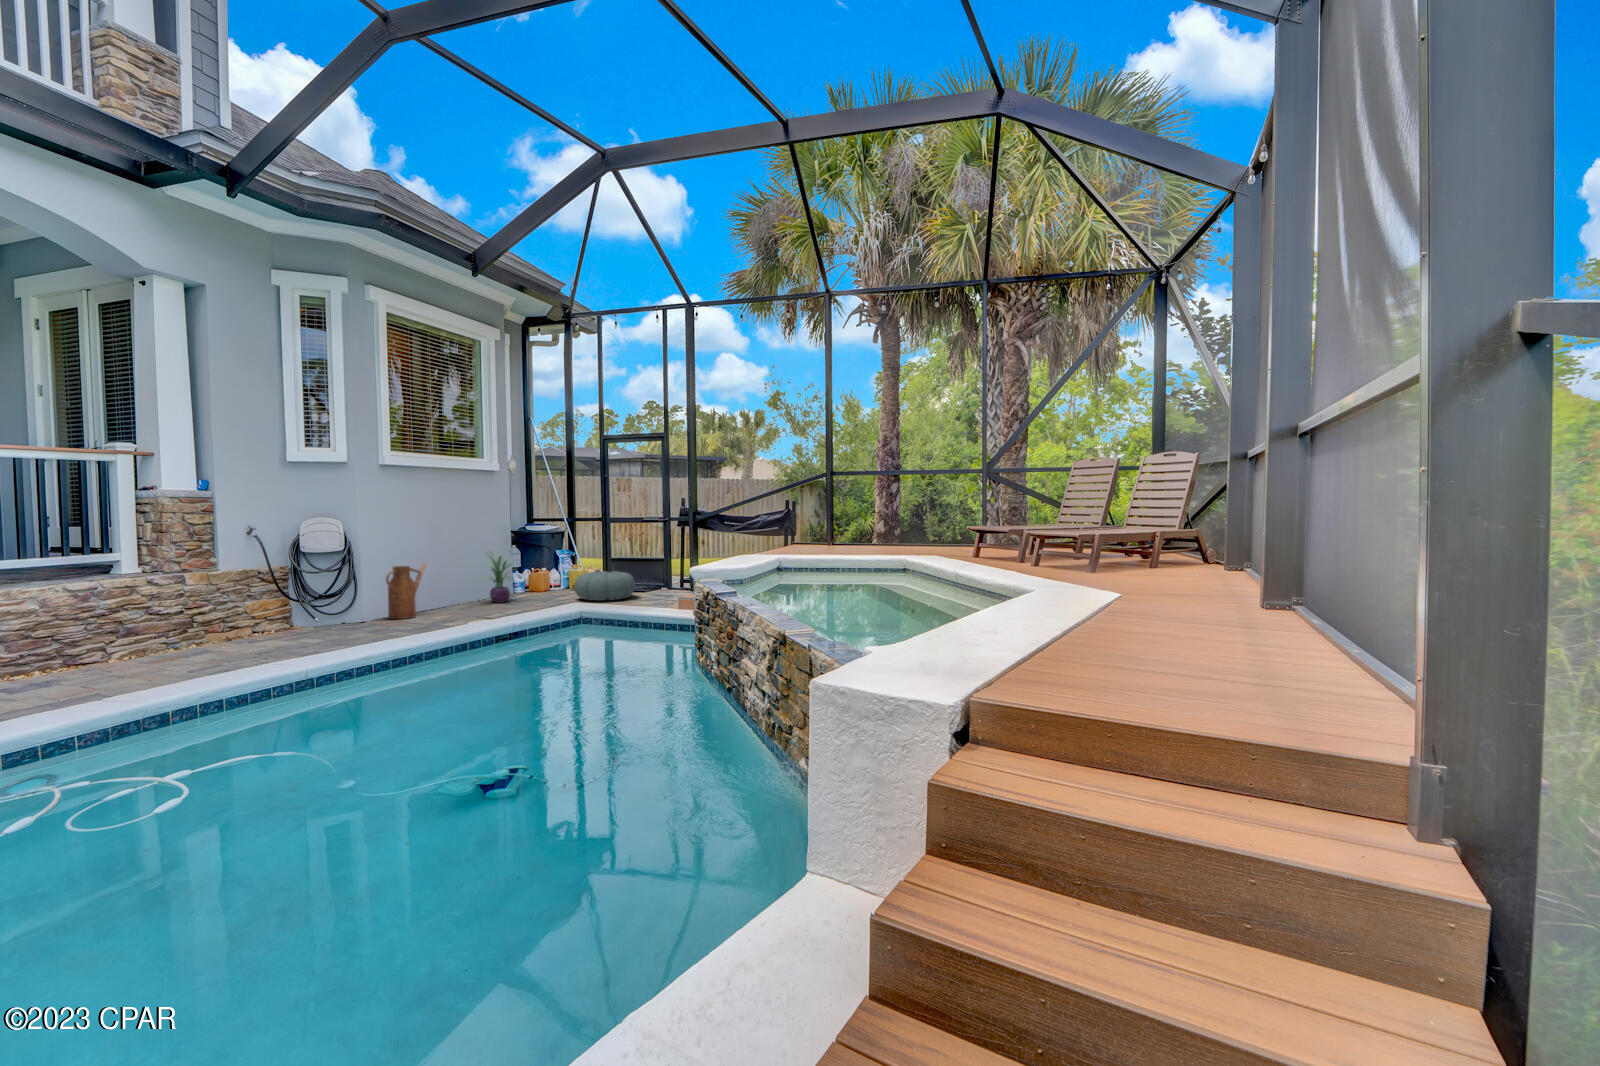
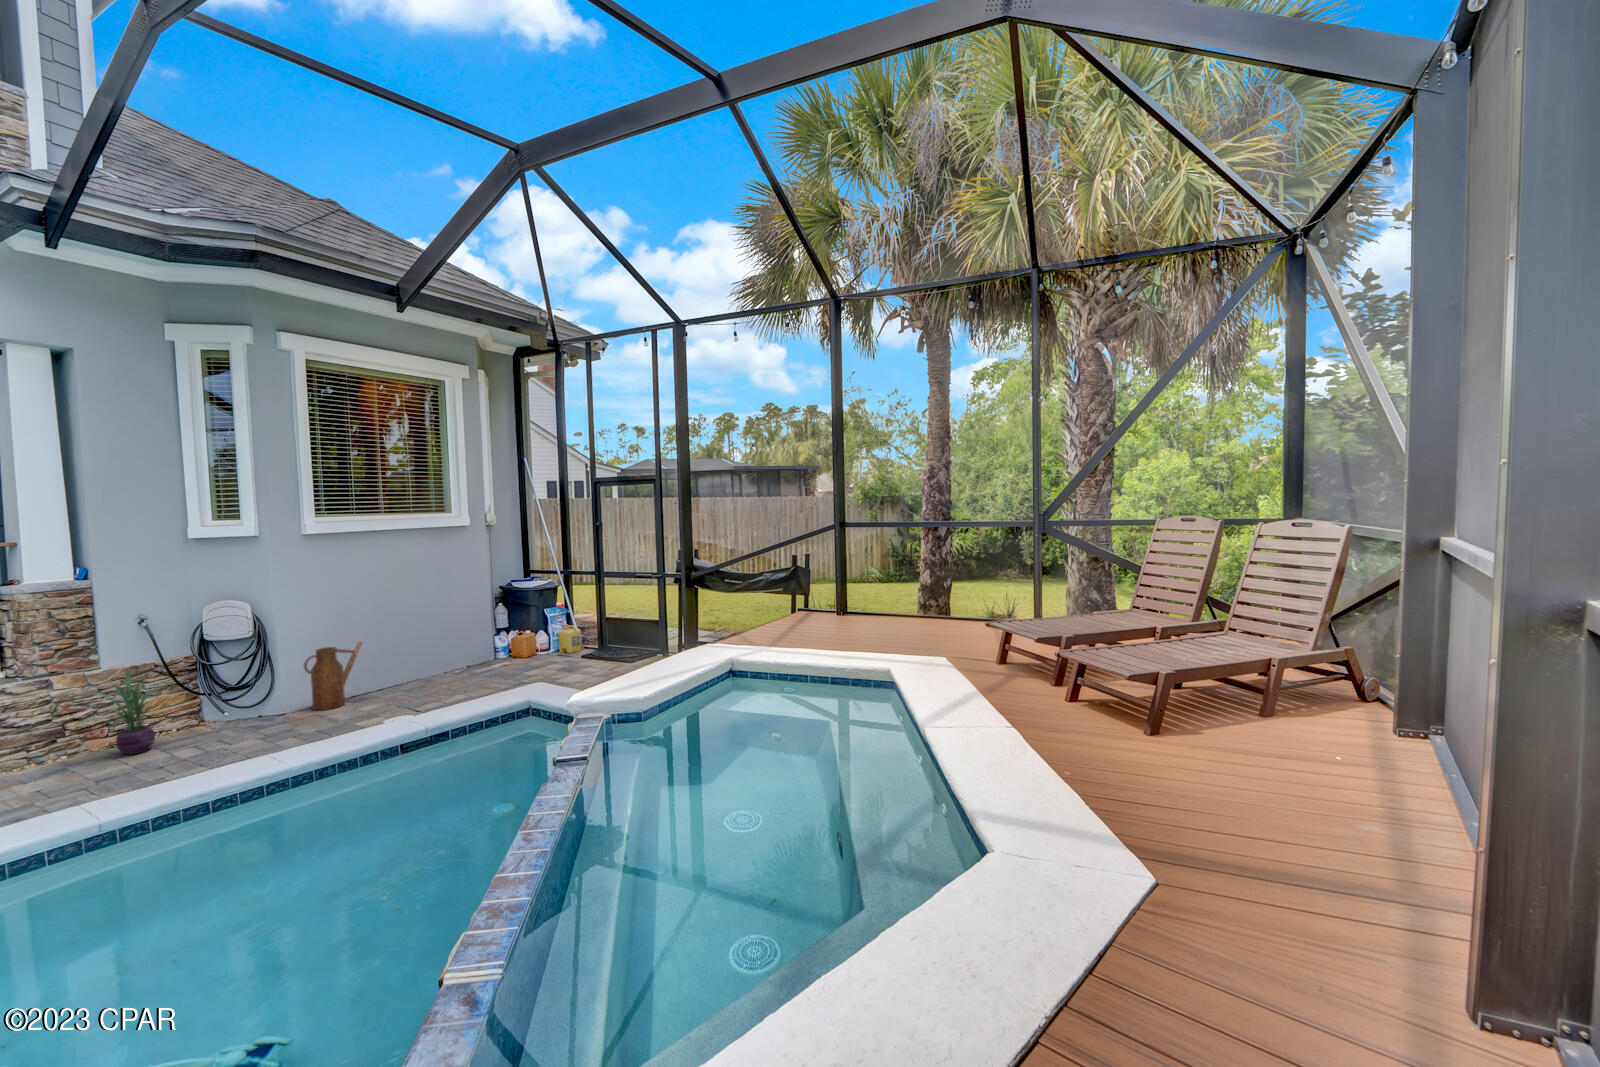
decorative plant: present [481,552,510,603] -> present [89,671,172,755]
pouf: present [574,571,635,601] -> none [541,639,612,678]

